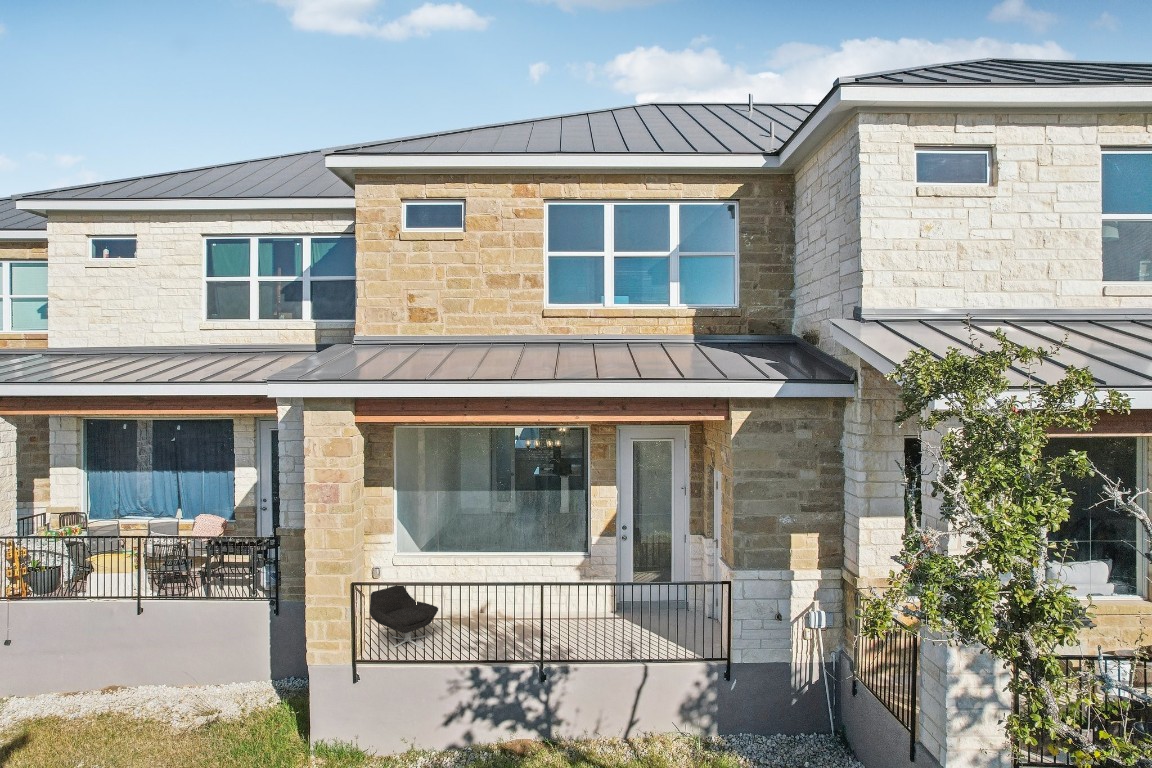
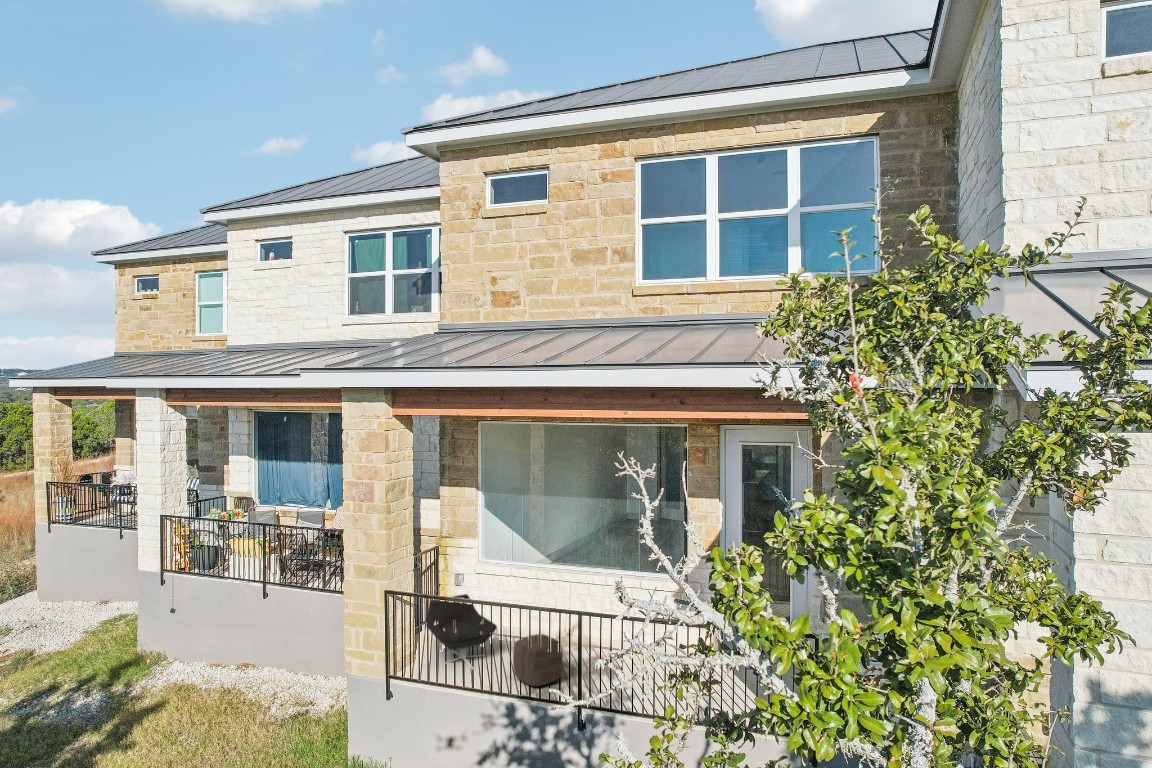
ottoman: none [465,609,508,653] -> present [513,634,563,686]

